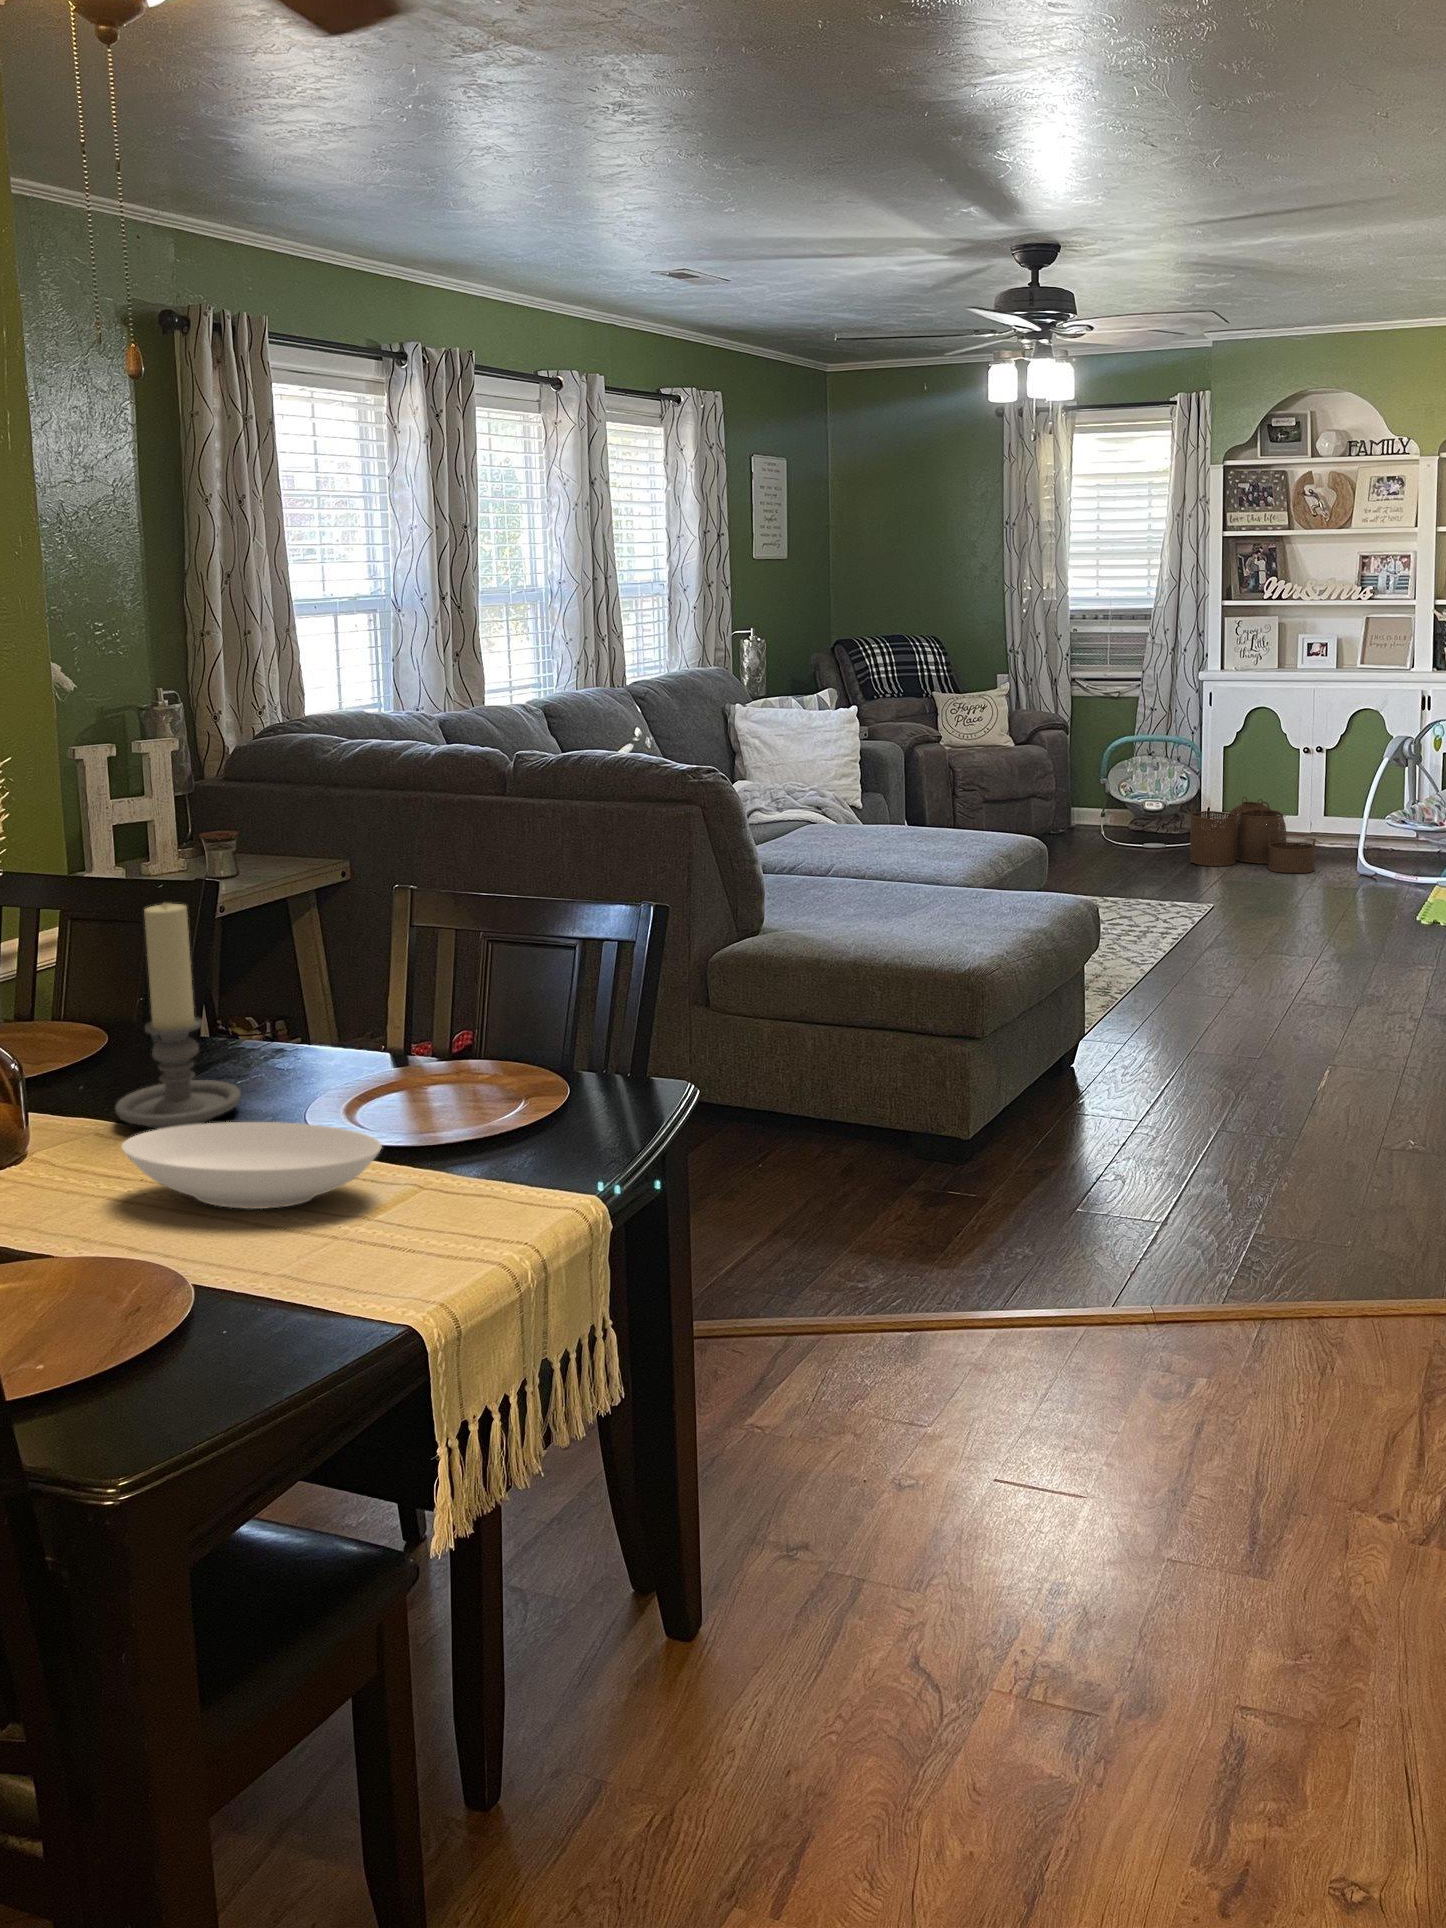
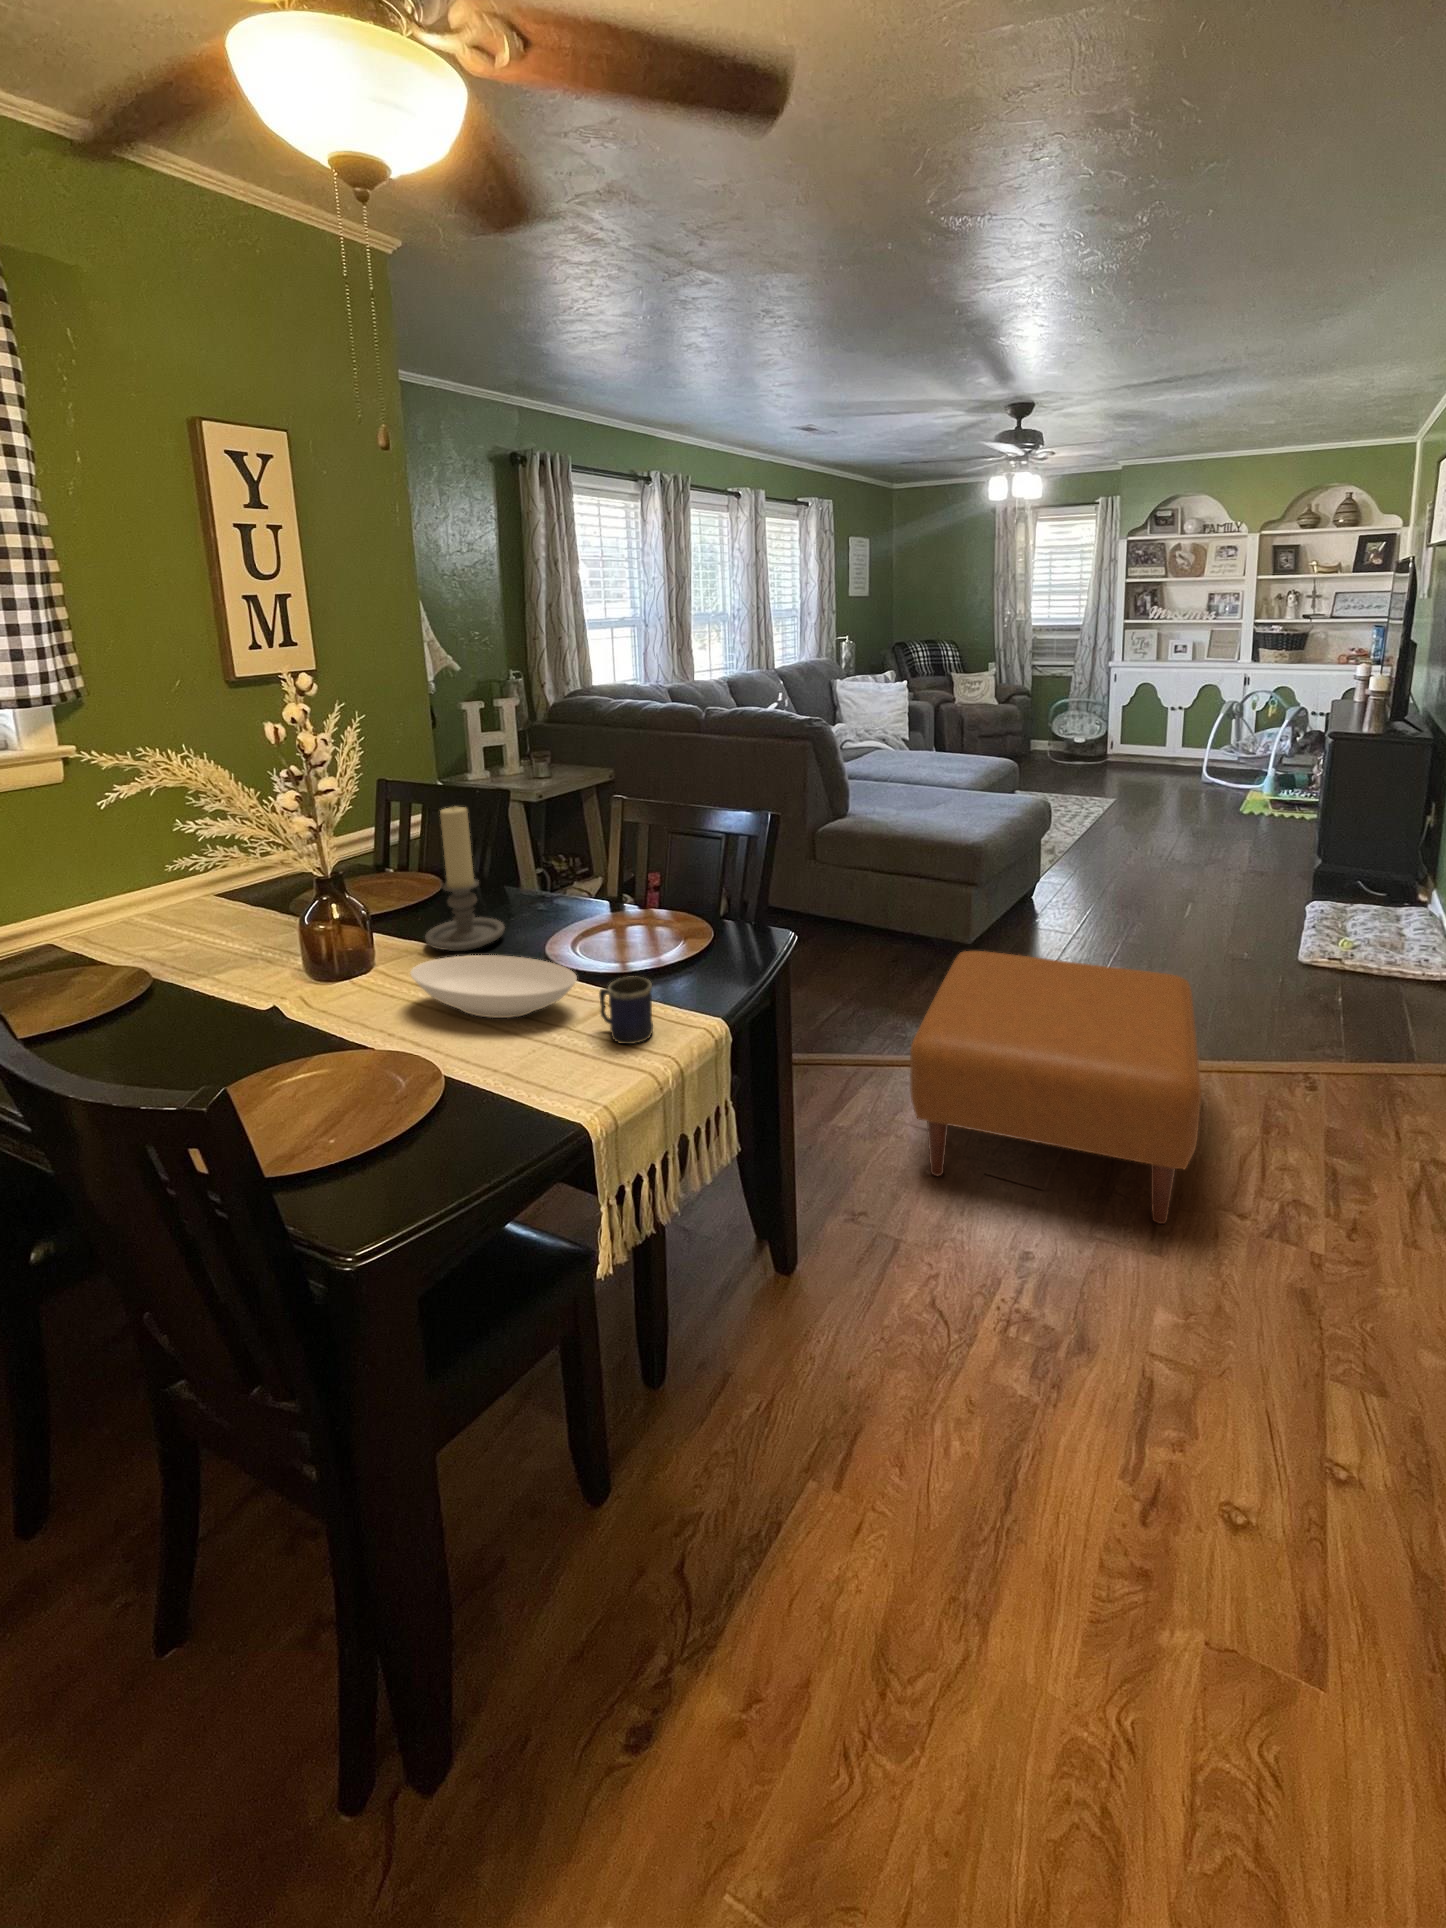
woven basket: present [1190,797,1316,873] -> none [1099,735,1175,781]
mug: none [420,1135,500,1230] -> present [599,976,653,1044]
ottoman: none [873,1136,1304,1527] -> present [910,951,1201,1224]

